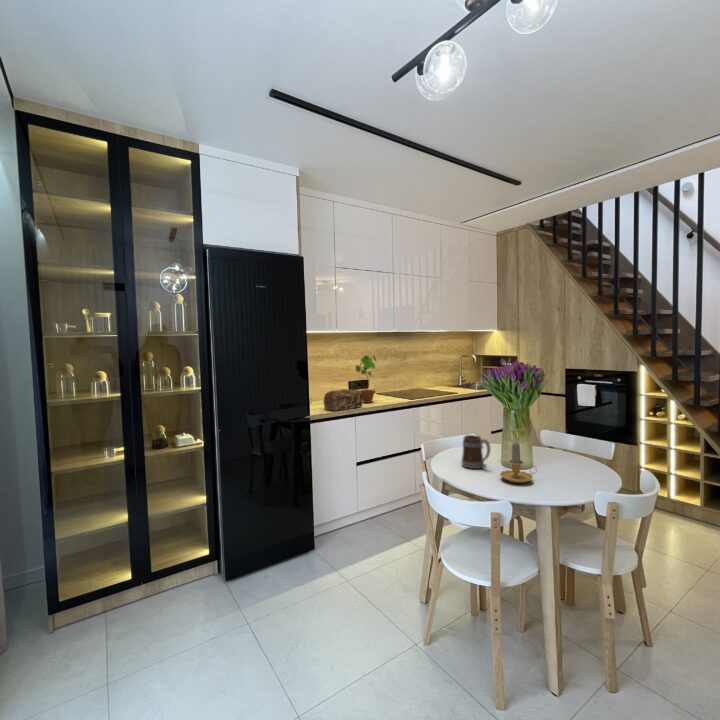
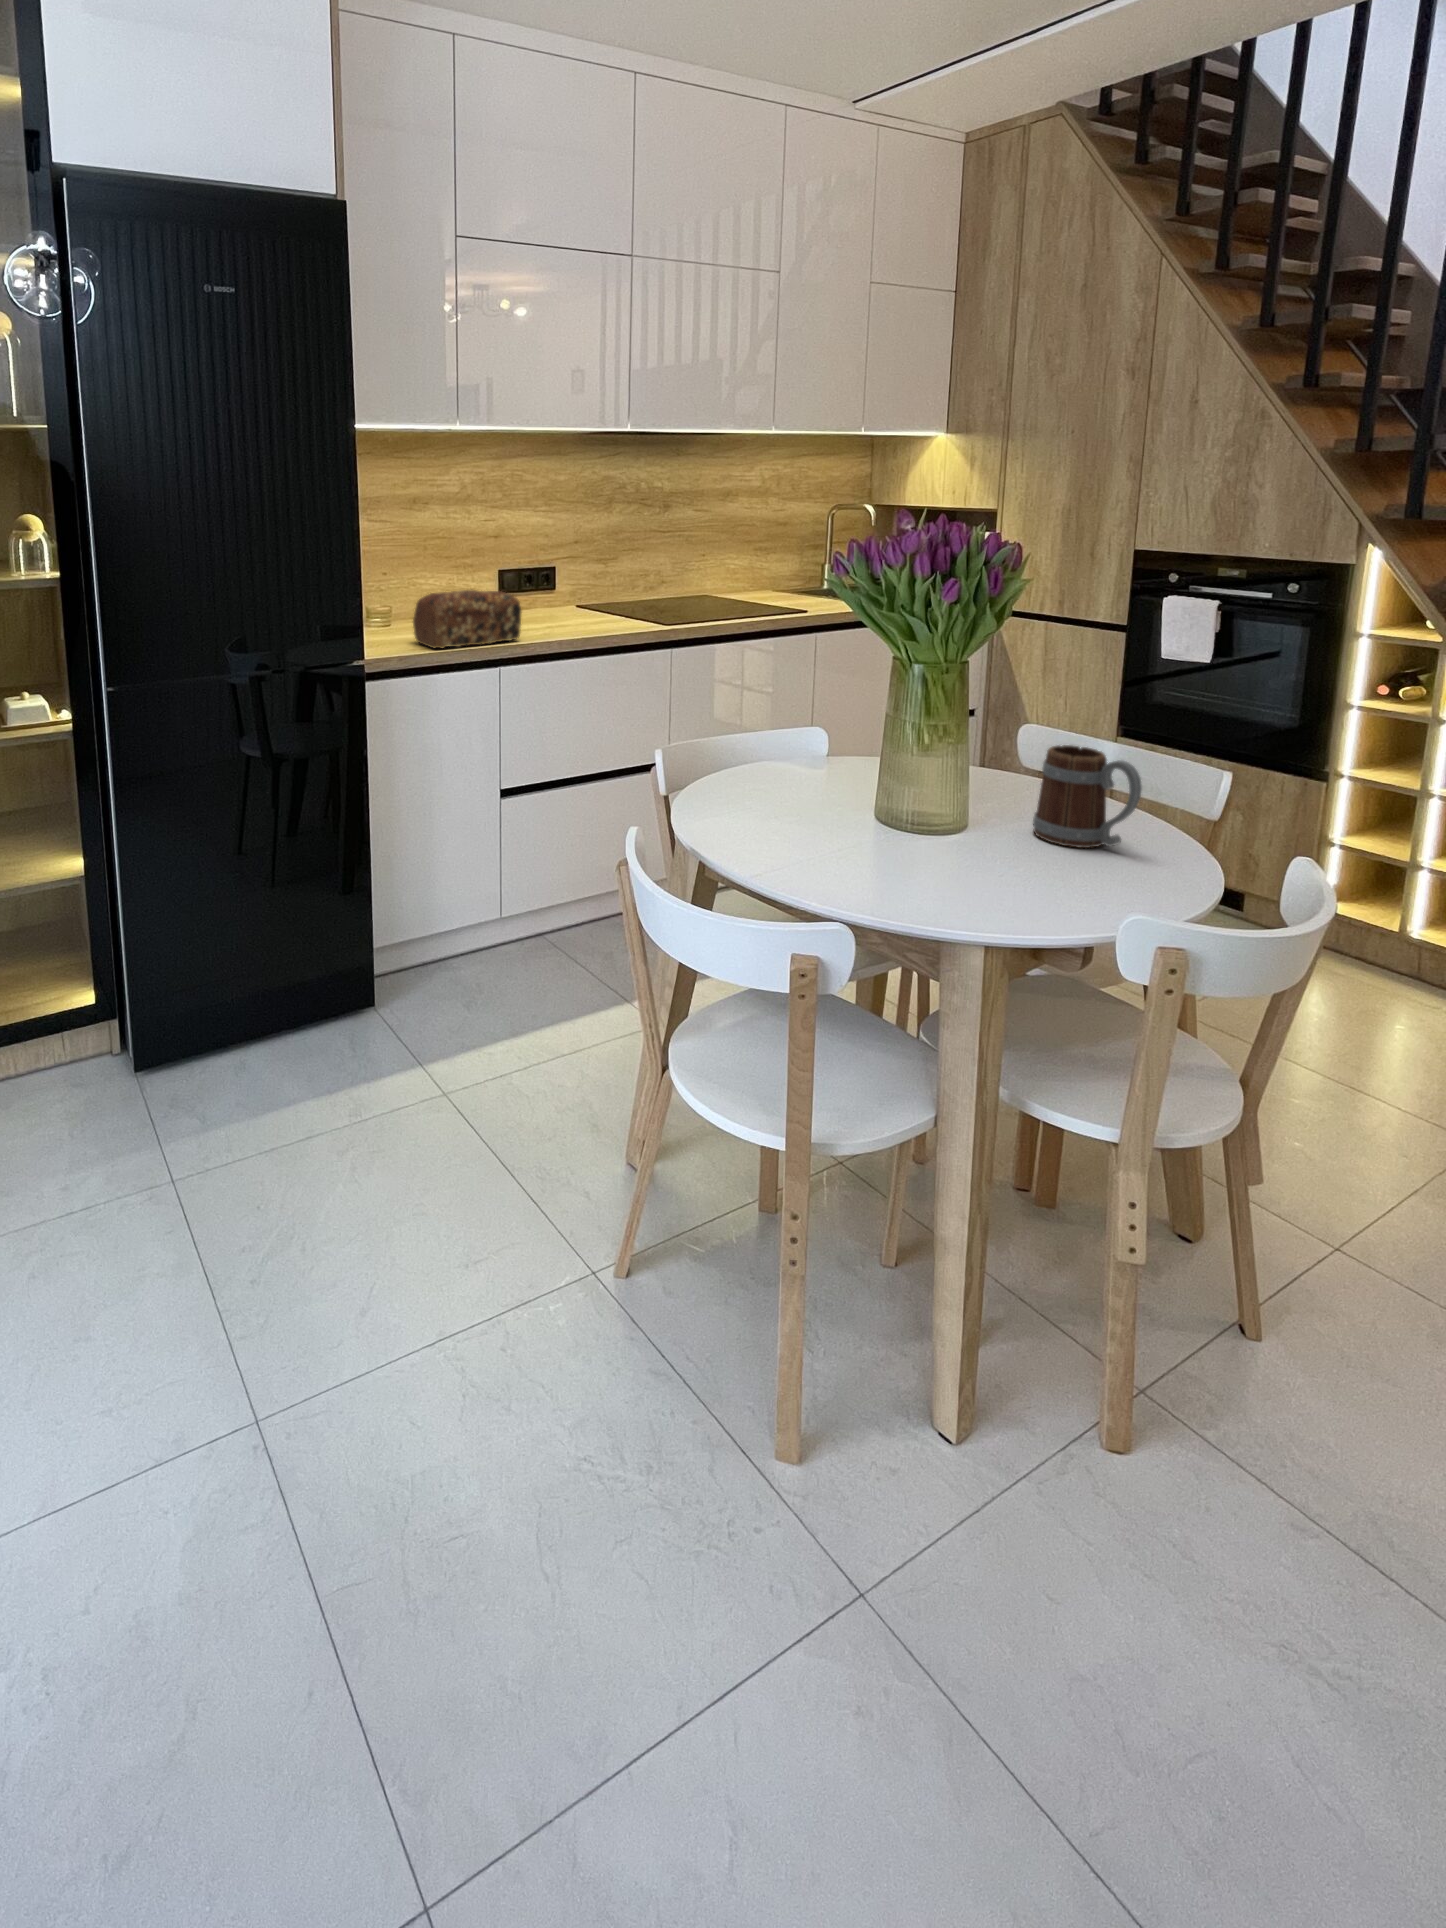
potted plant: present [356,355,376,403] -> none [508,496,568,630]
mug: present [462,435,490,469] -> present [1033,745,1142,848]
candle: present [500,442,534,483] -> none [854,755,968,876]

